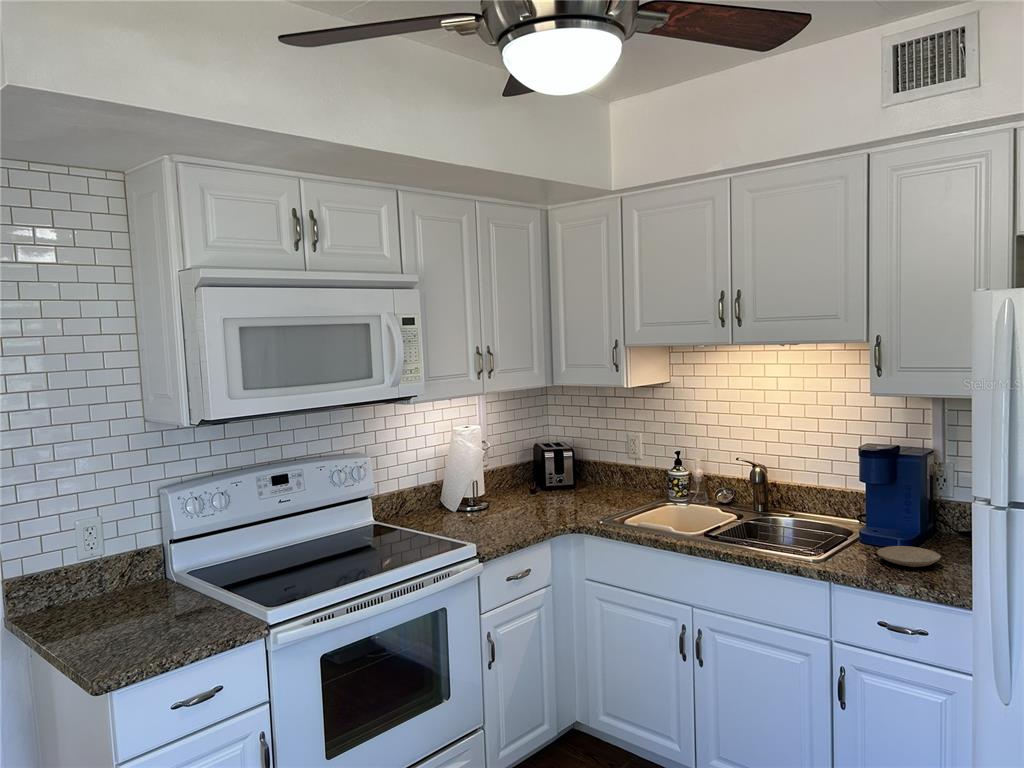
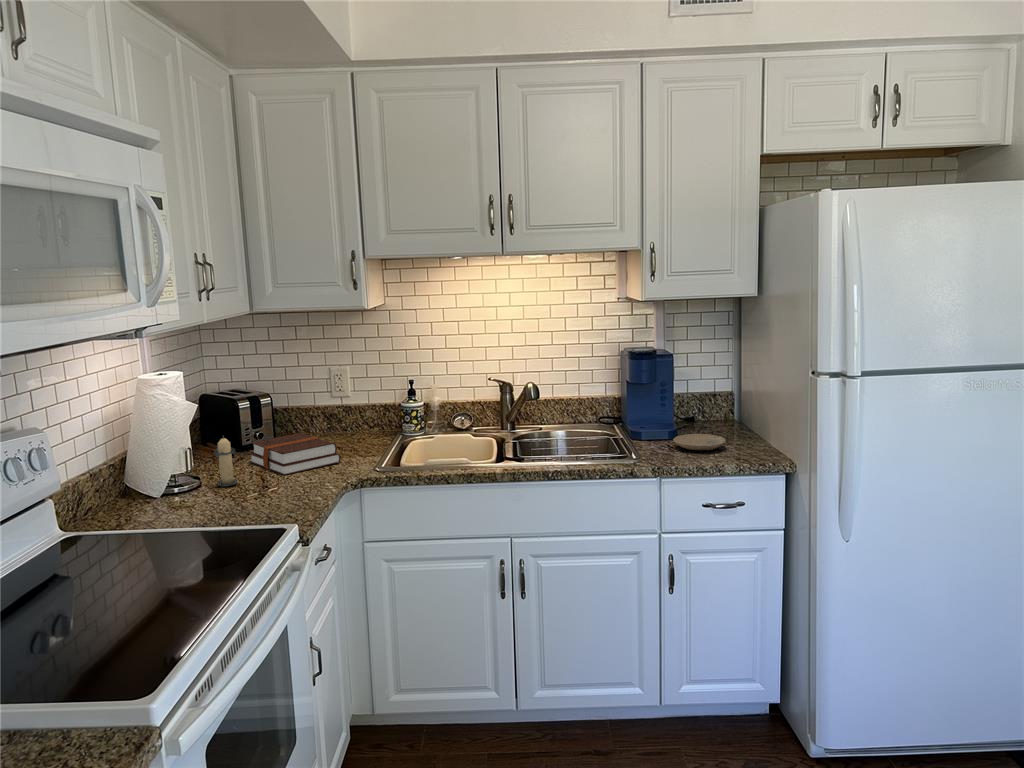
candle: none [489,476,507,514] -> present [214,436,237,486]
hardback book: none [537,484,588,513] -> present [250,433,341,475]

